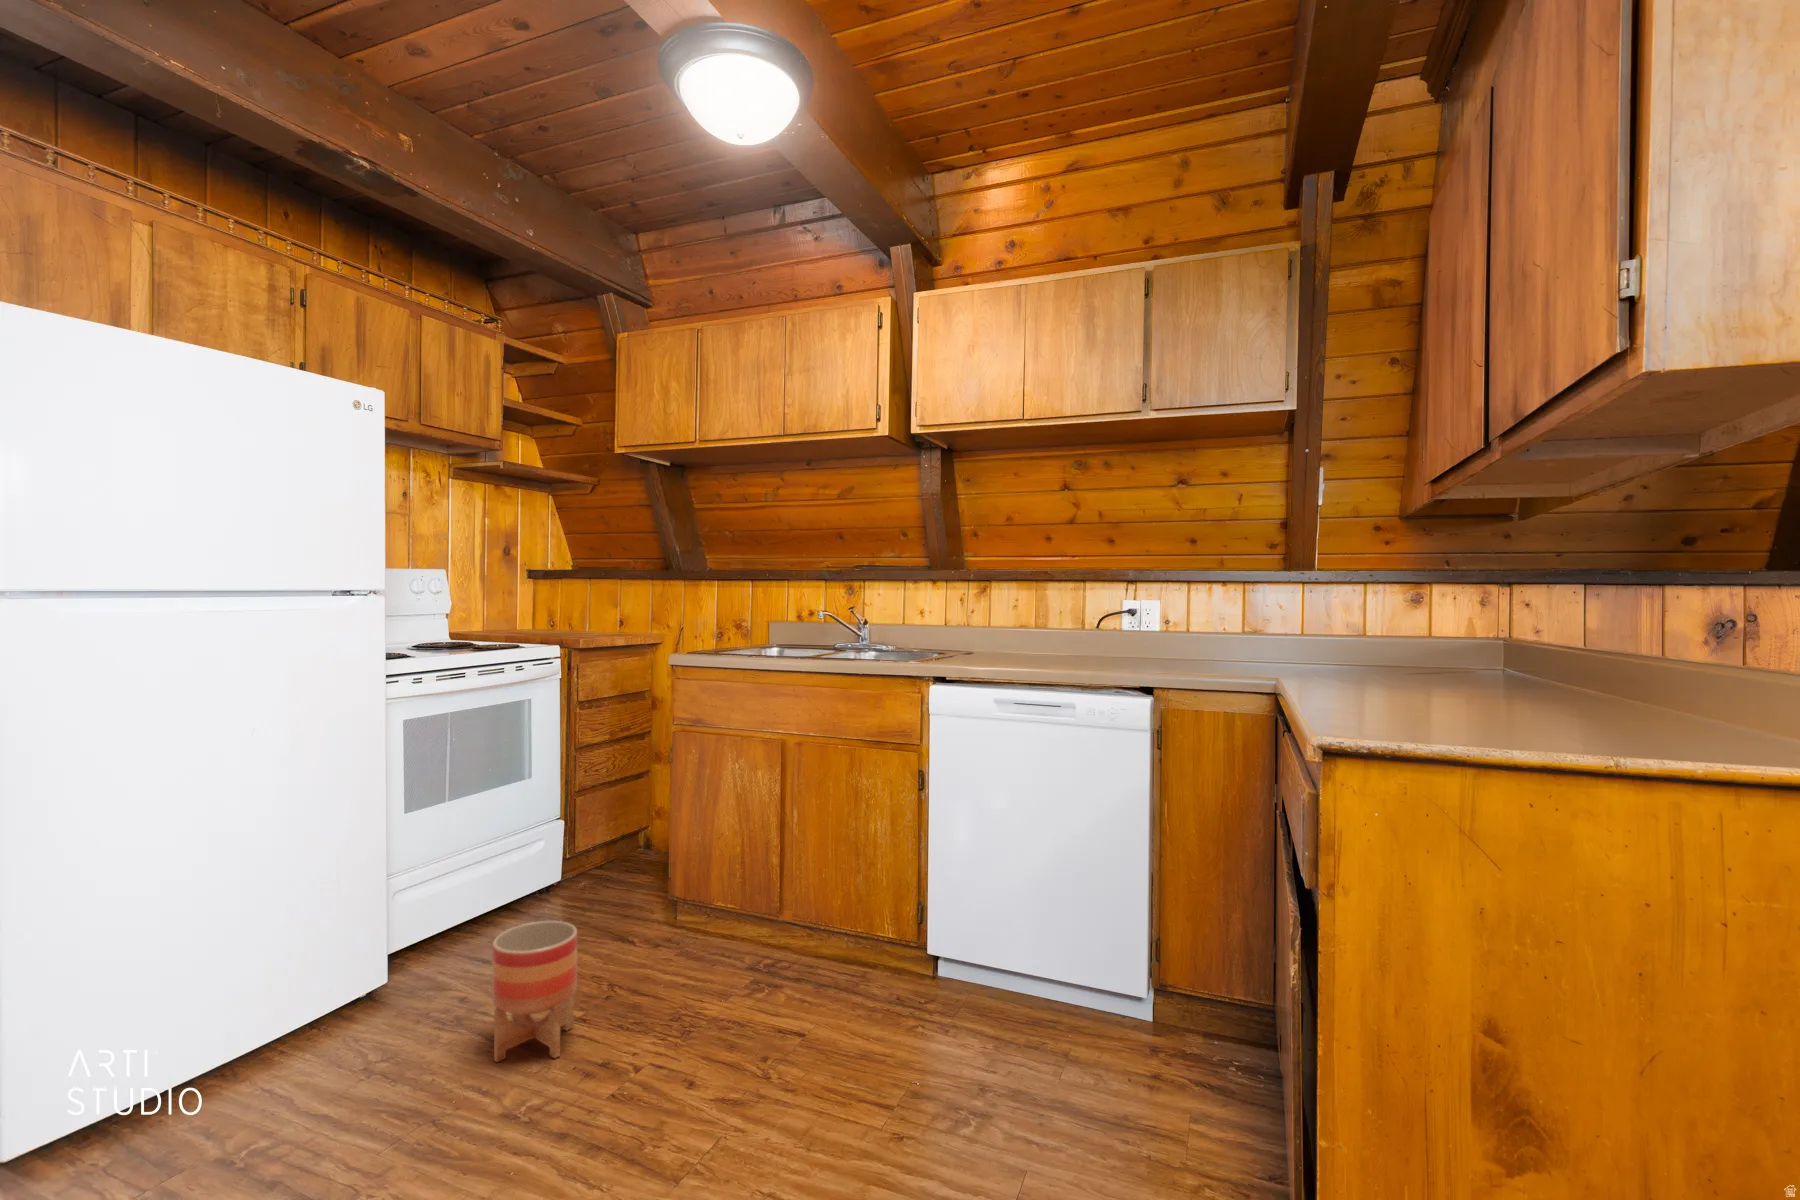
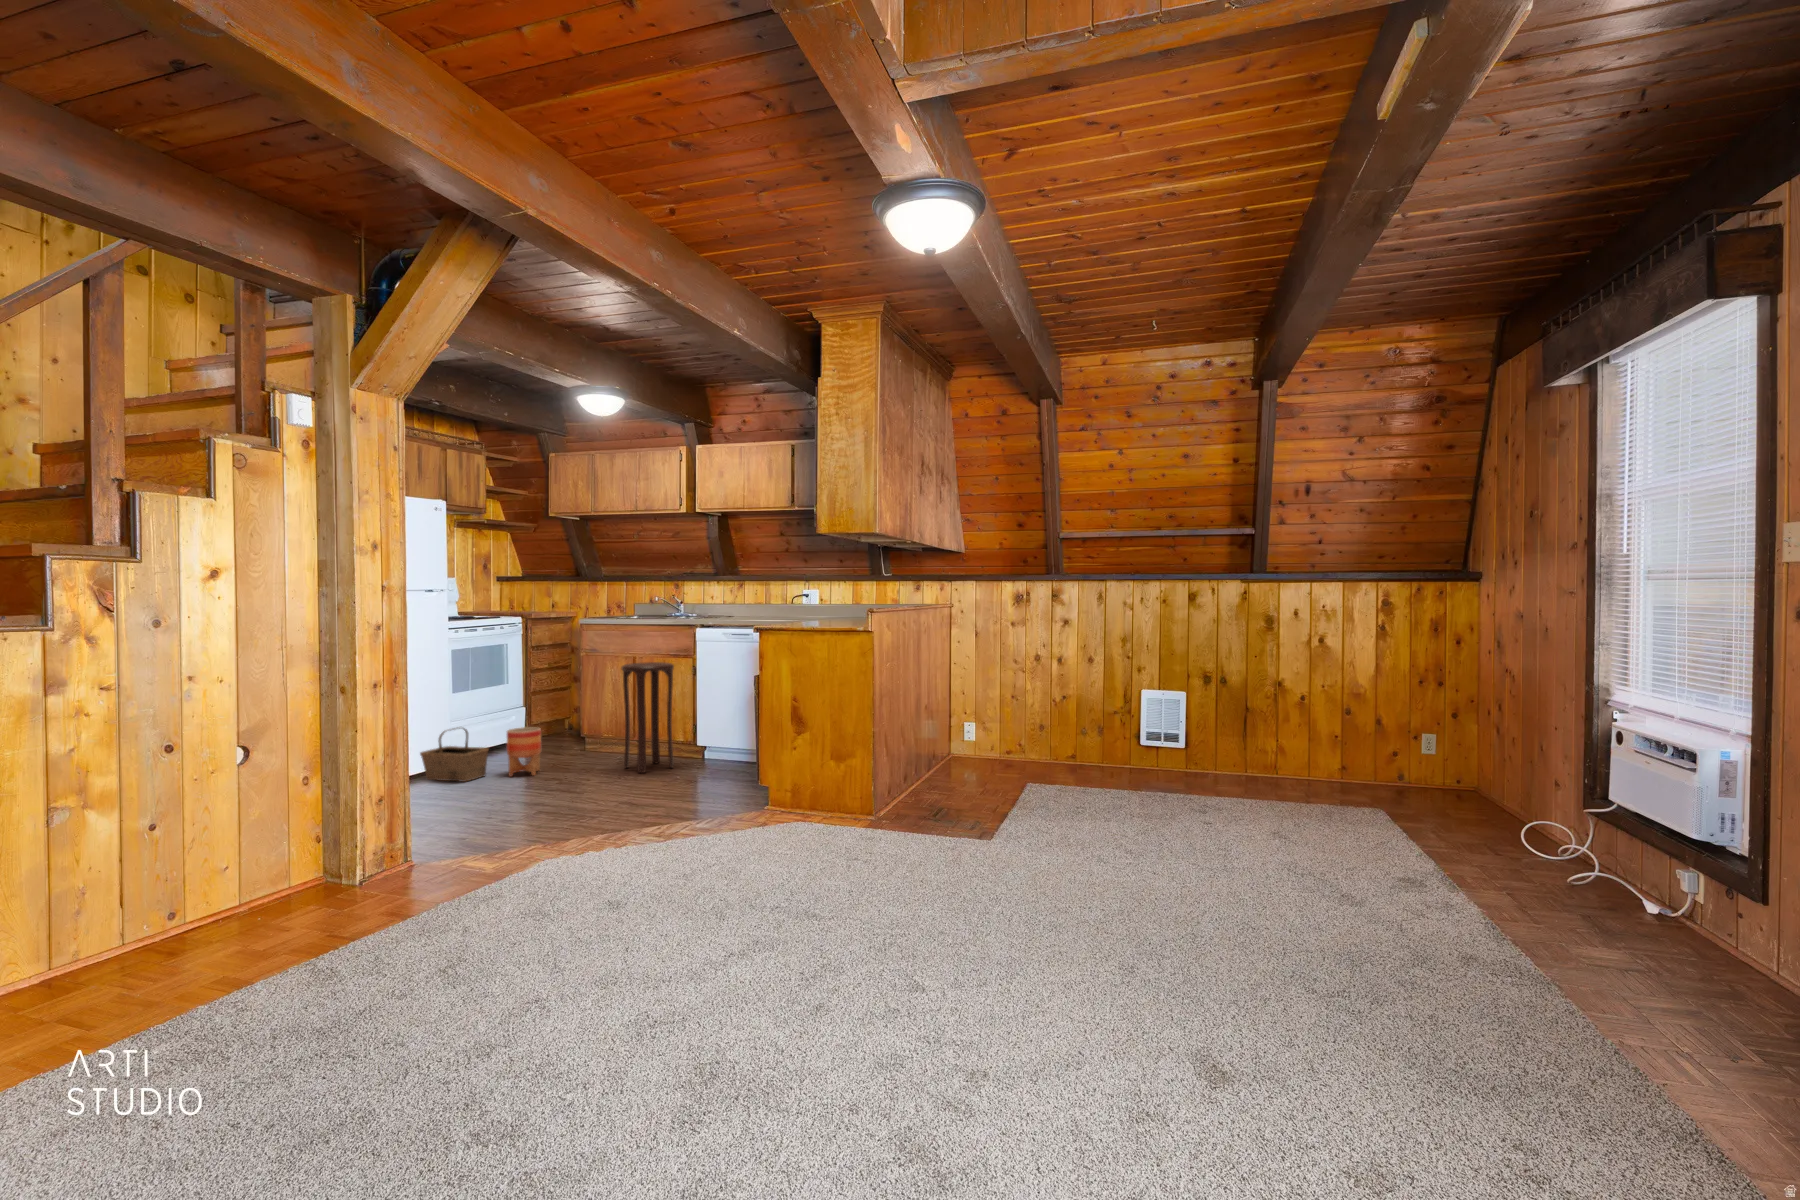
stool: none [768,765,891,1056] -> present [621,662,674,773]
basket: none [273,928,450,1090] -> present [420,728,489,782]

